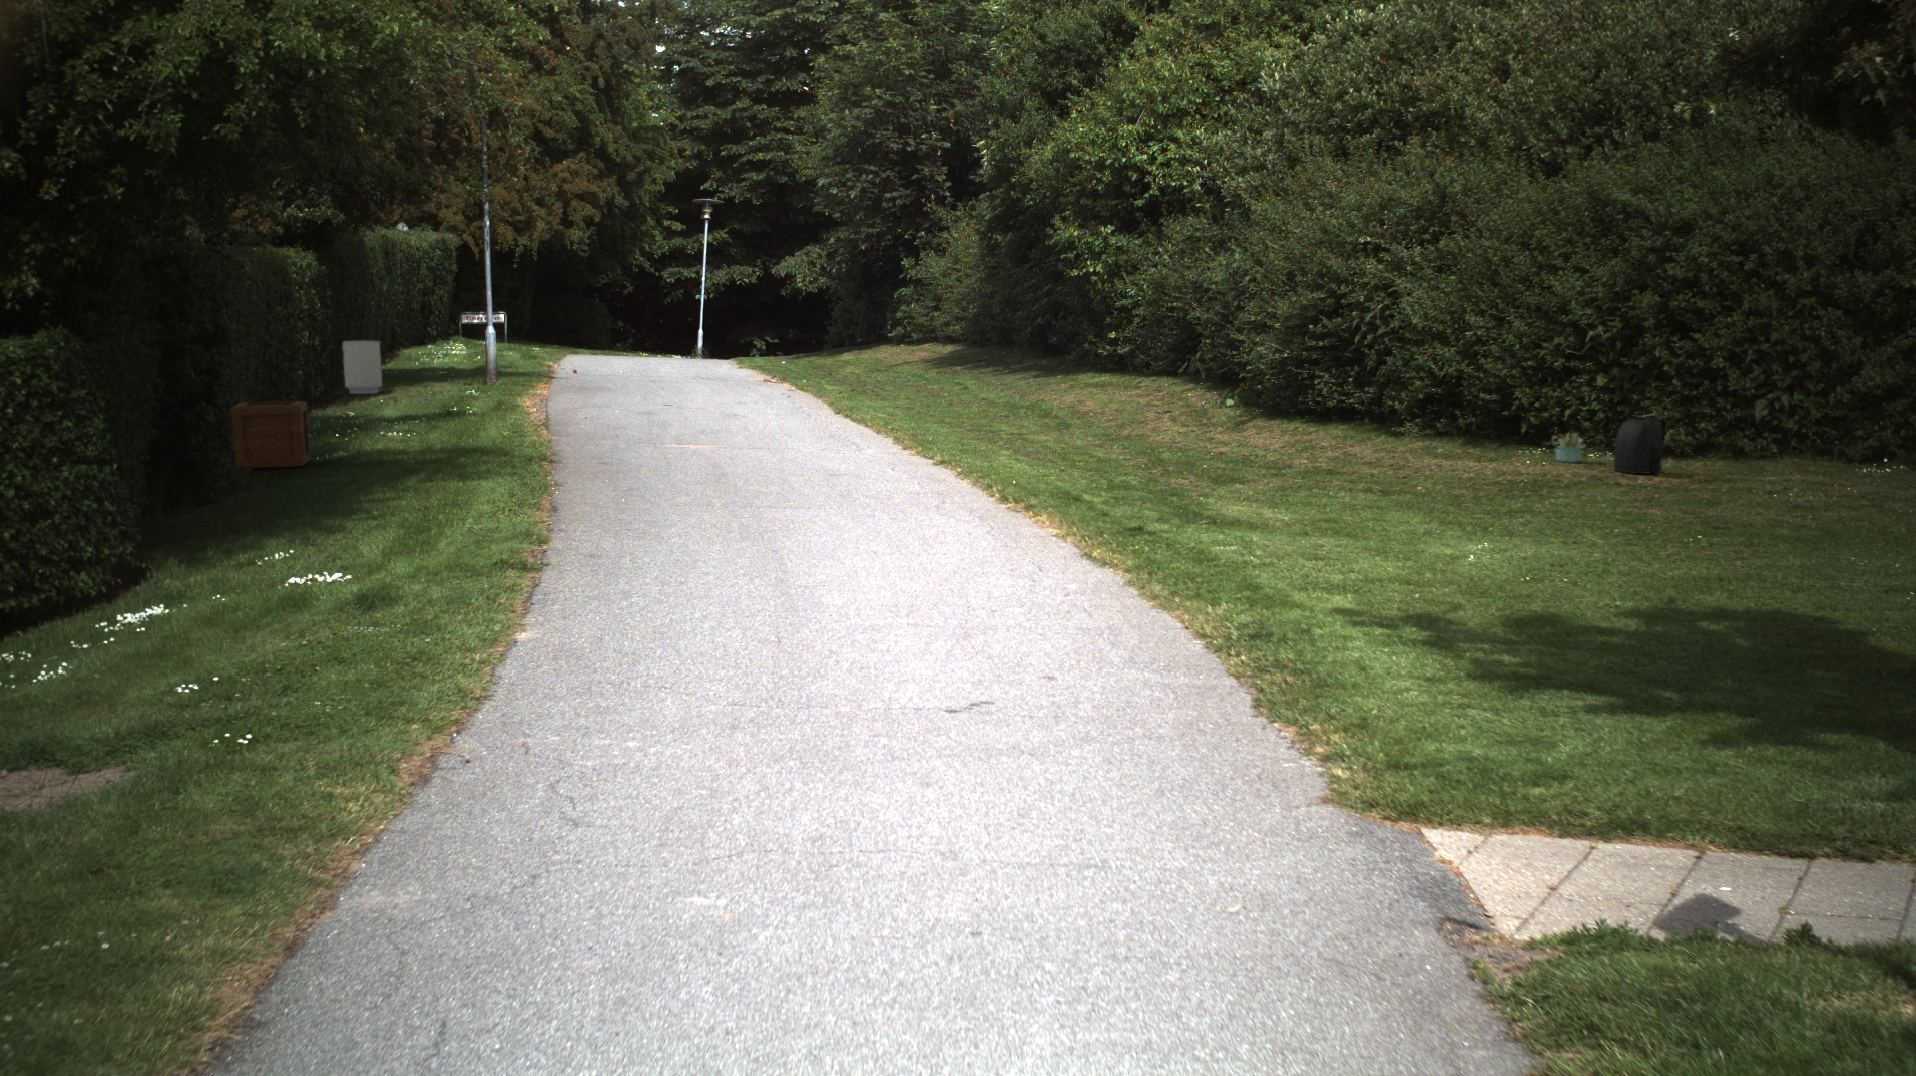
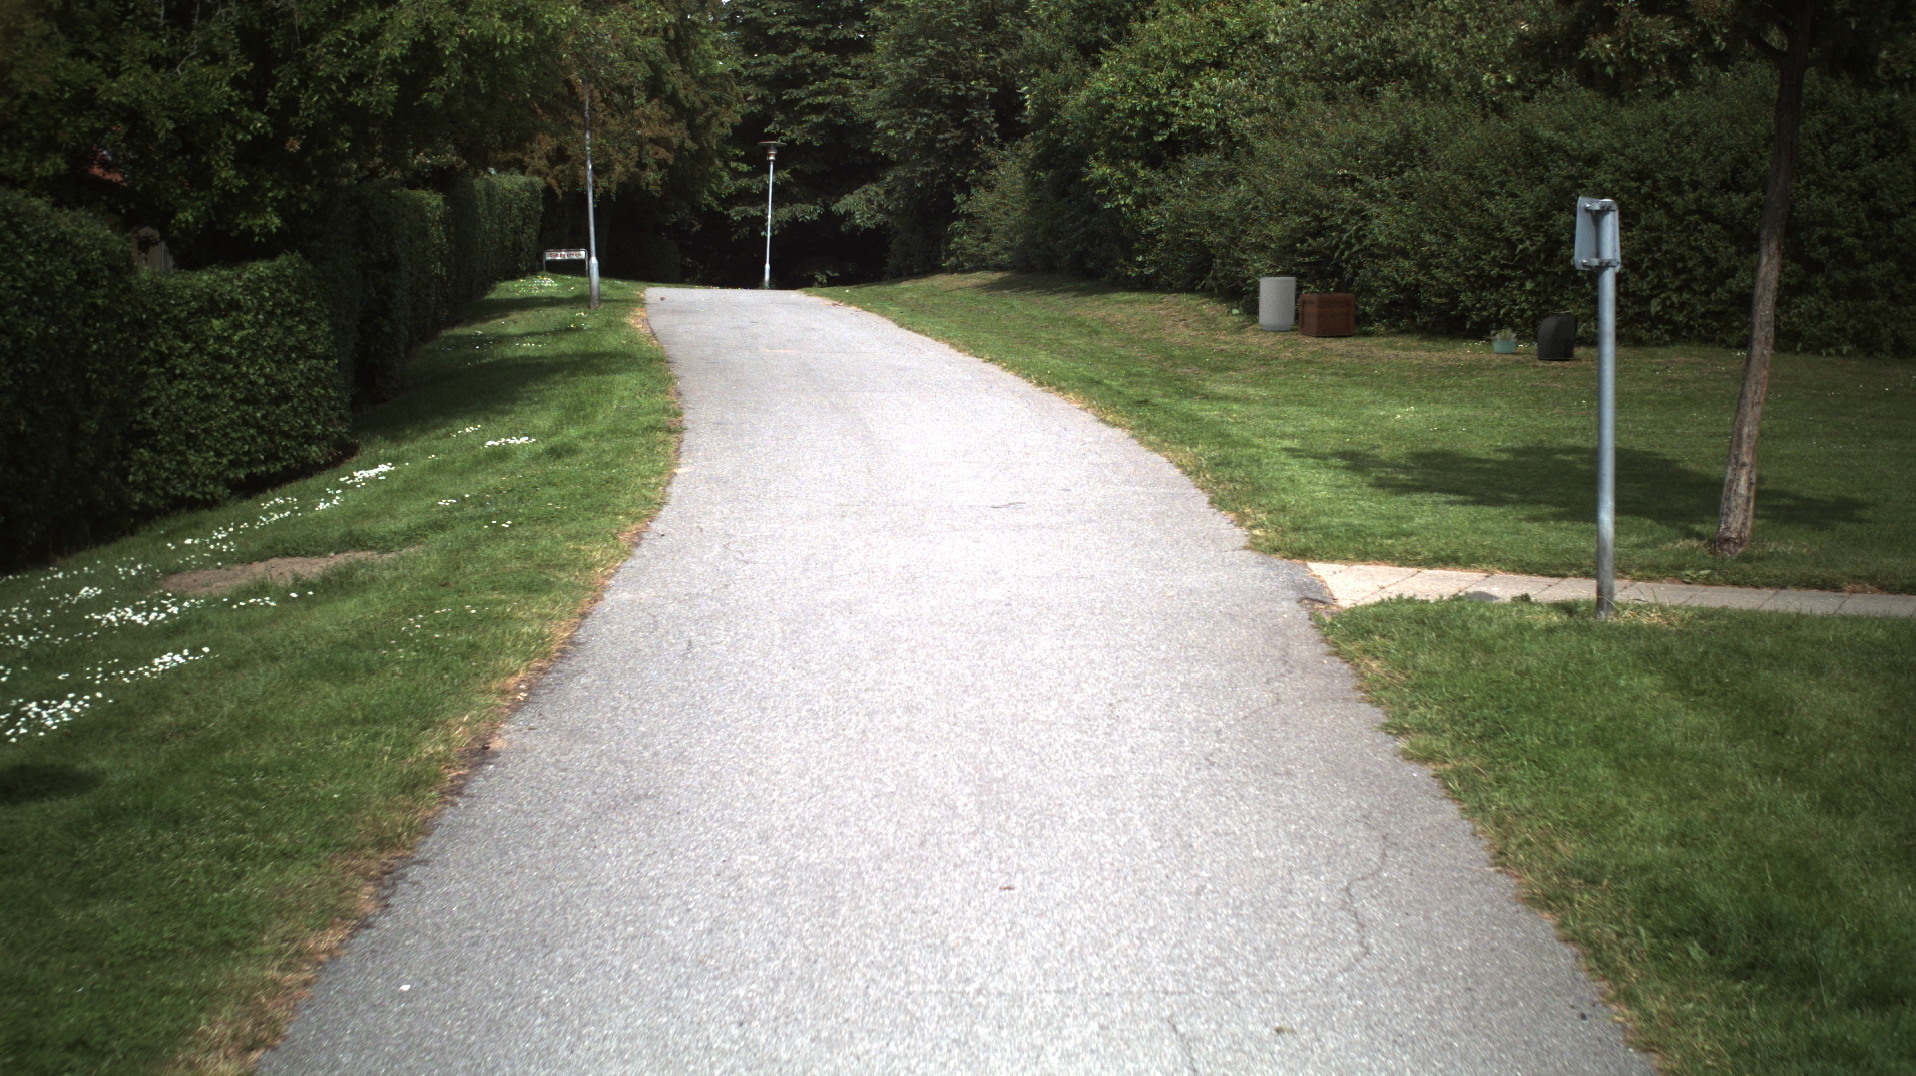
trash can: present [343,341,382,394] -> present [1259,277,1295,331]
wooden crate: present [232,401,311,469] -> present [1298,293,1355,337]

